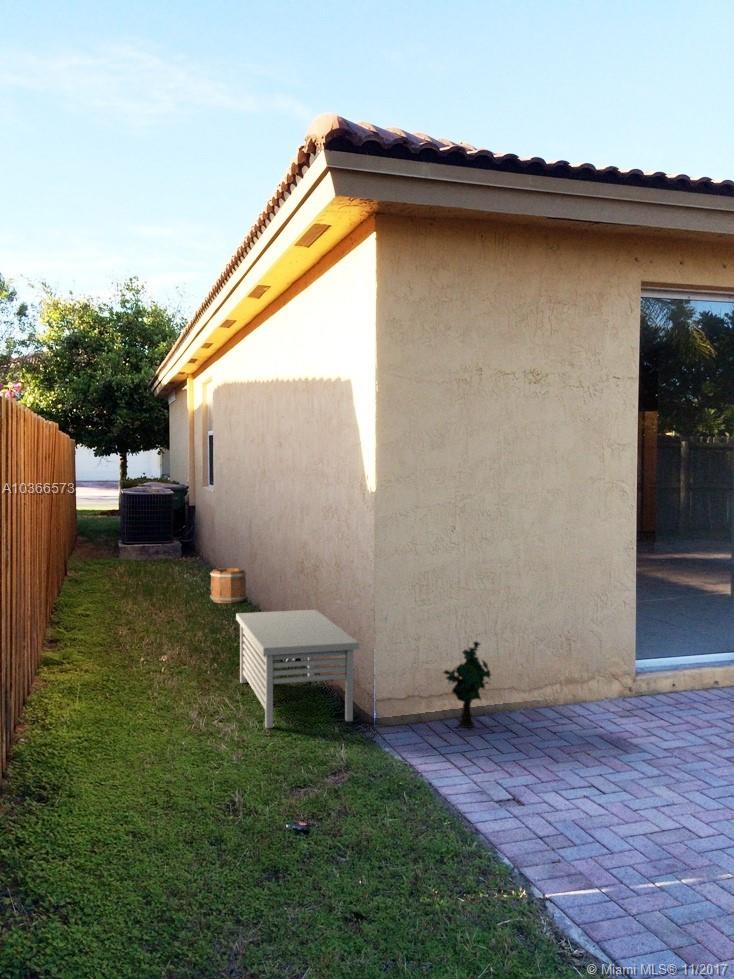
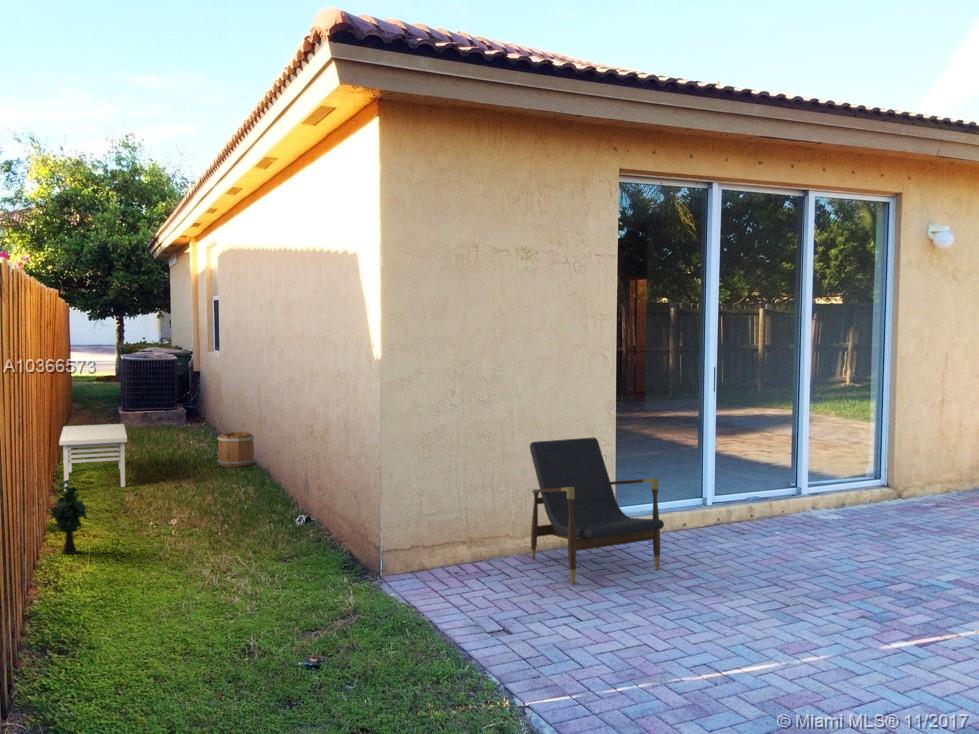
lounge chair: none [539,581,696,747] -> present [530,438,664,584]
storage bench: present [236,610,359,728] -> present [59,424,127,490]
decorative plant: present [444,641,491,728] -> present [51,480,86,554]

